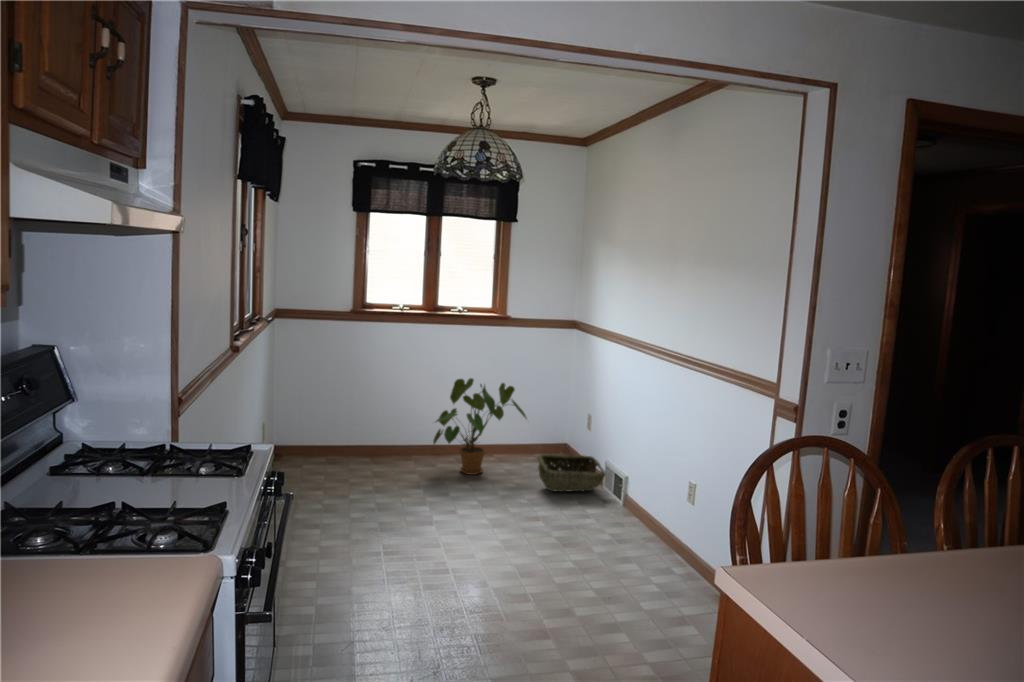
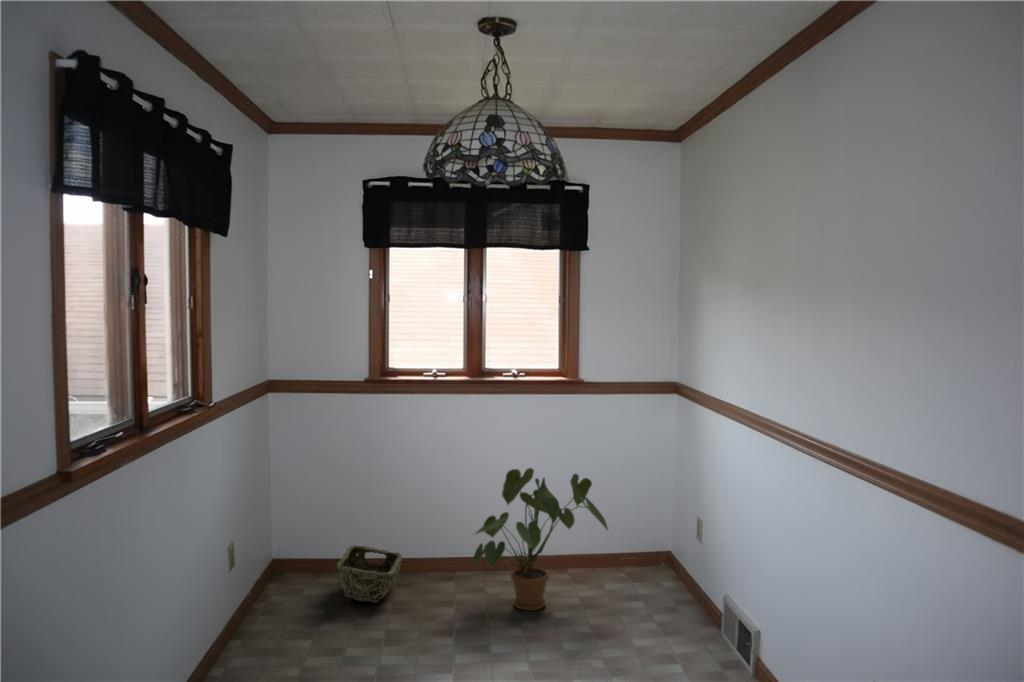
woven basket: present [538,455,606,492] -> present [337,545,402,603]

